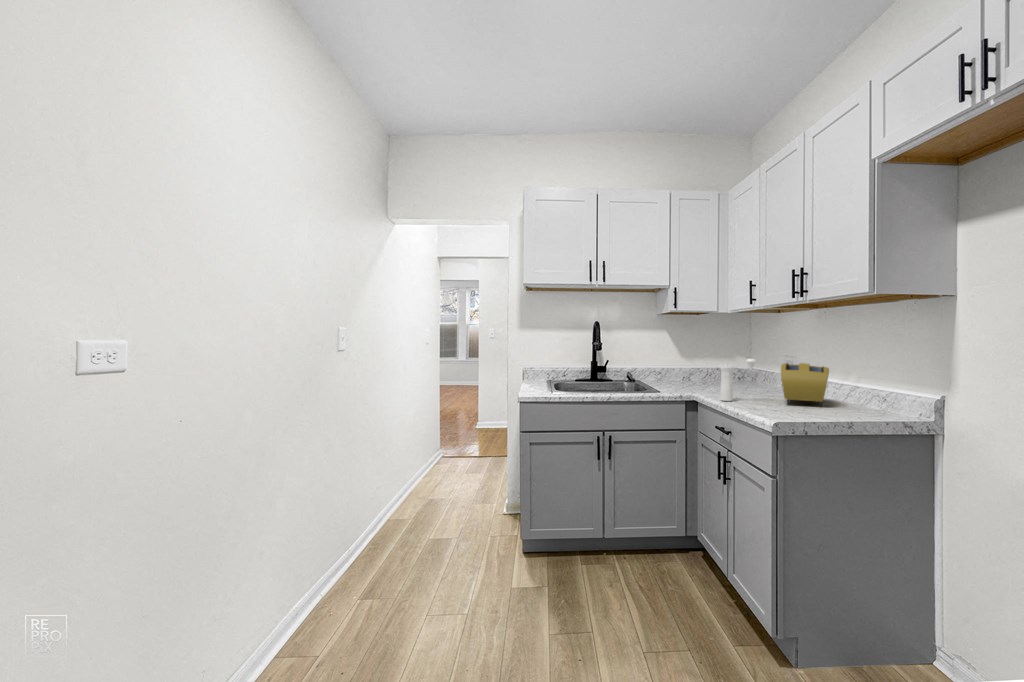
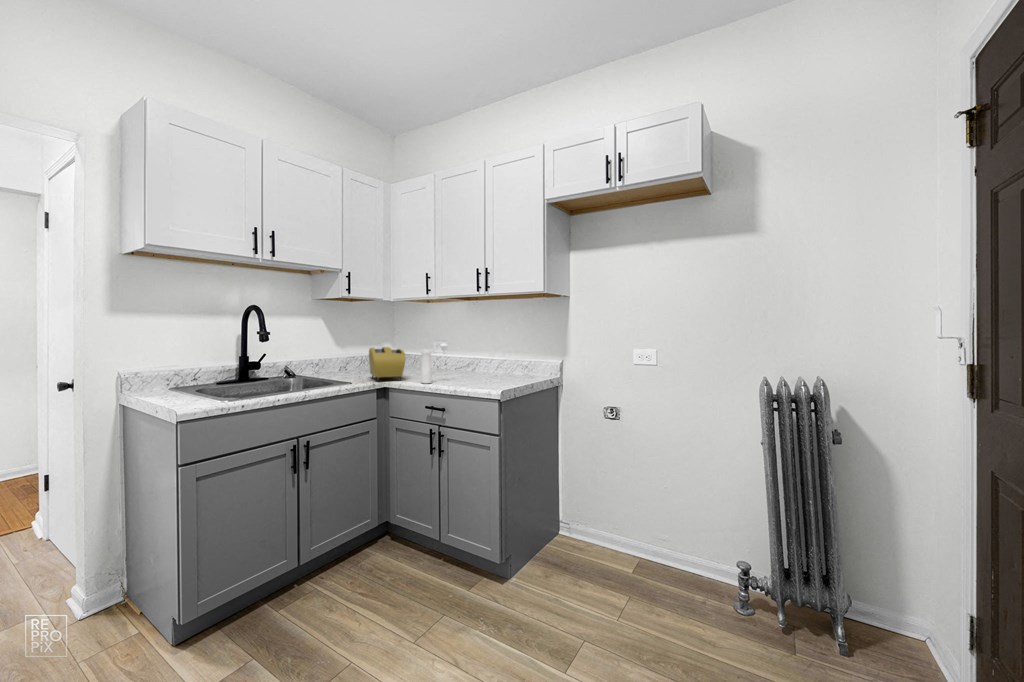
toaster: present [781,363,829,406] -> present [369,347,405,380]

